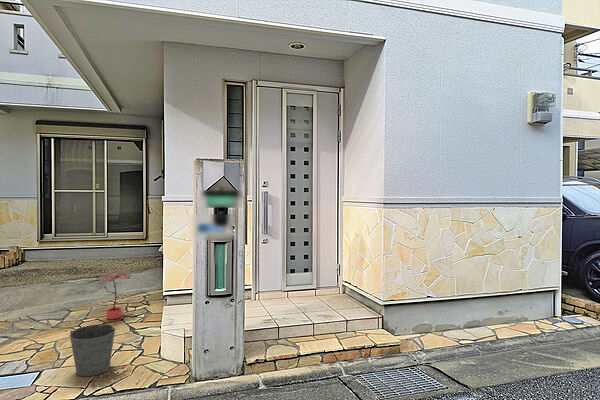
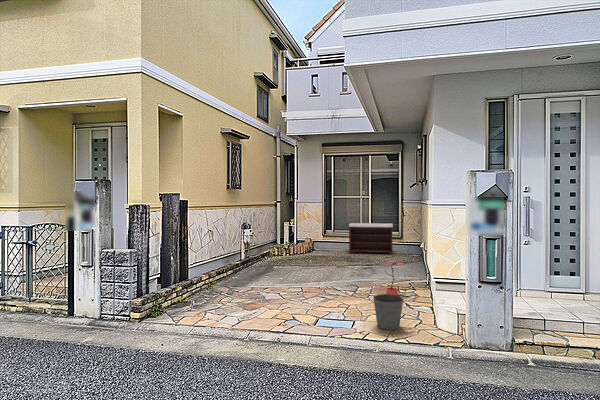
bench: none [72,223,135,263] -> present [348,223,394,254]

